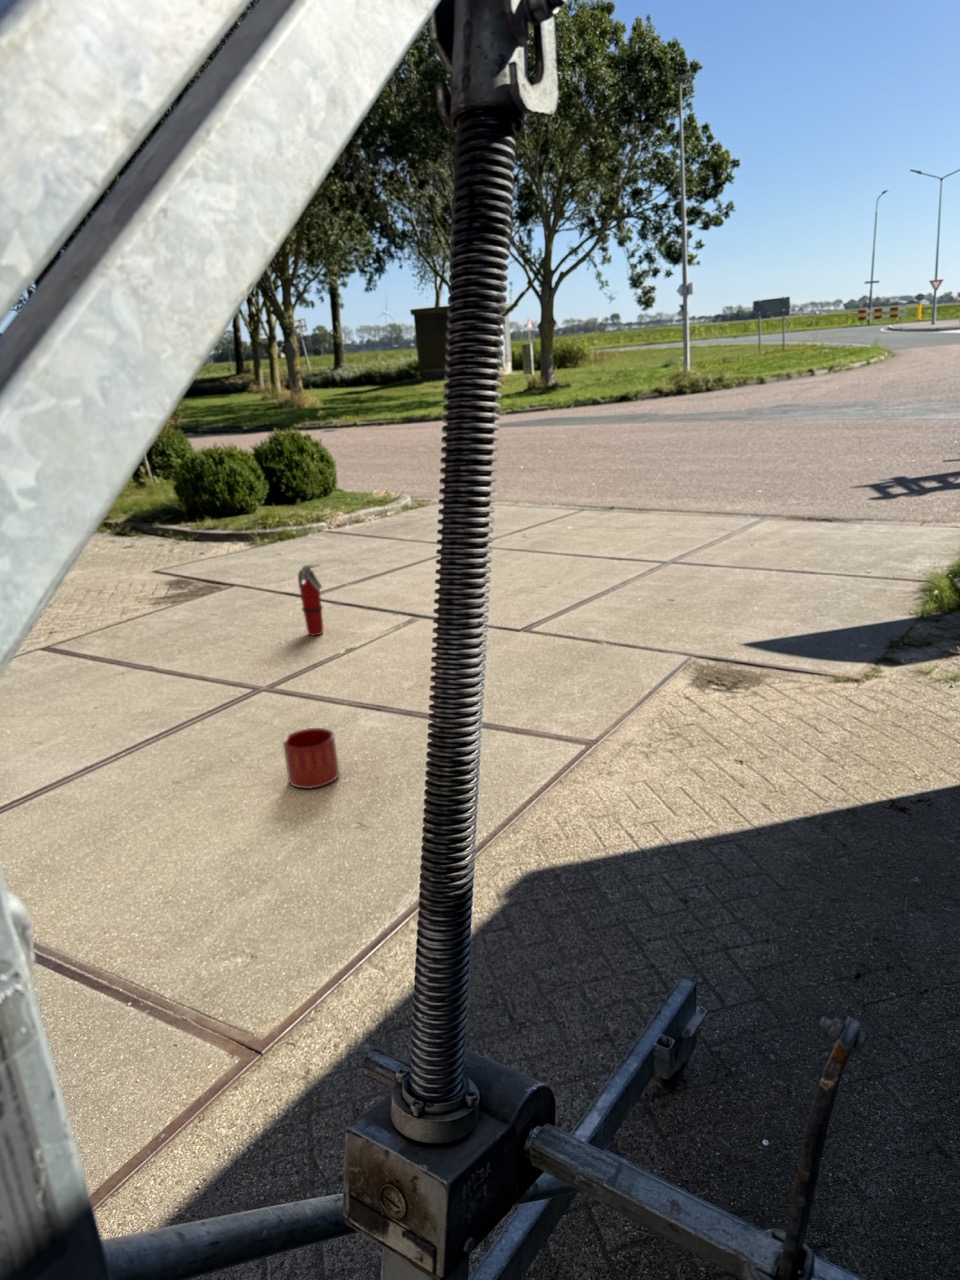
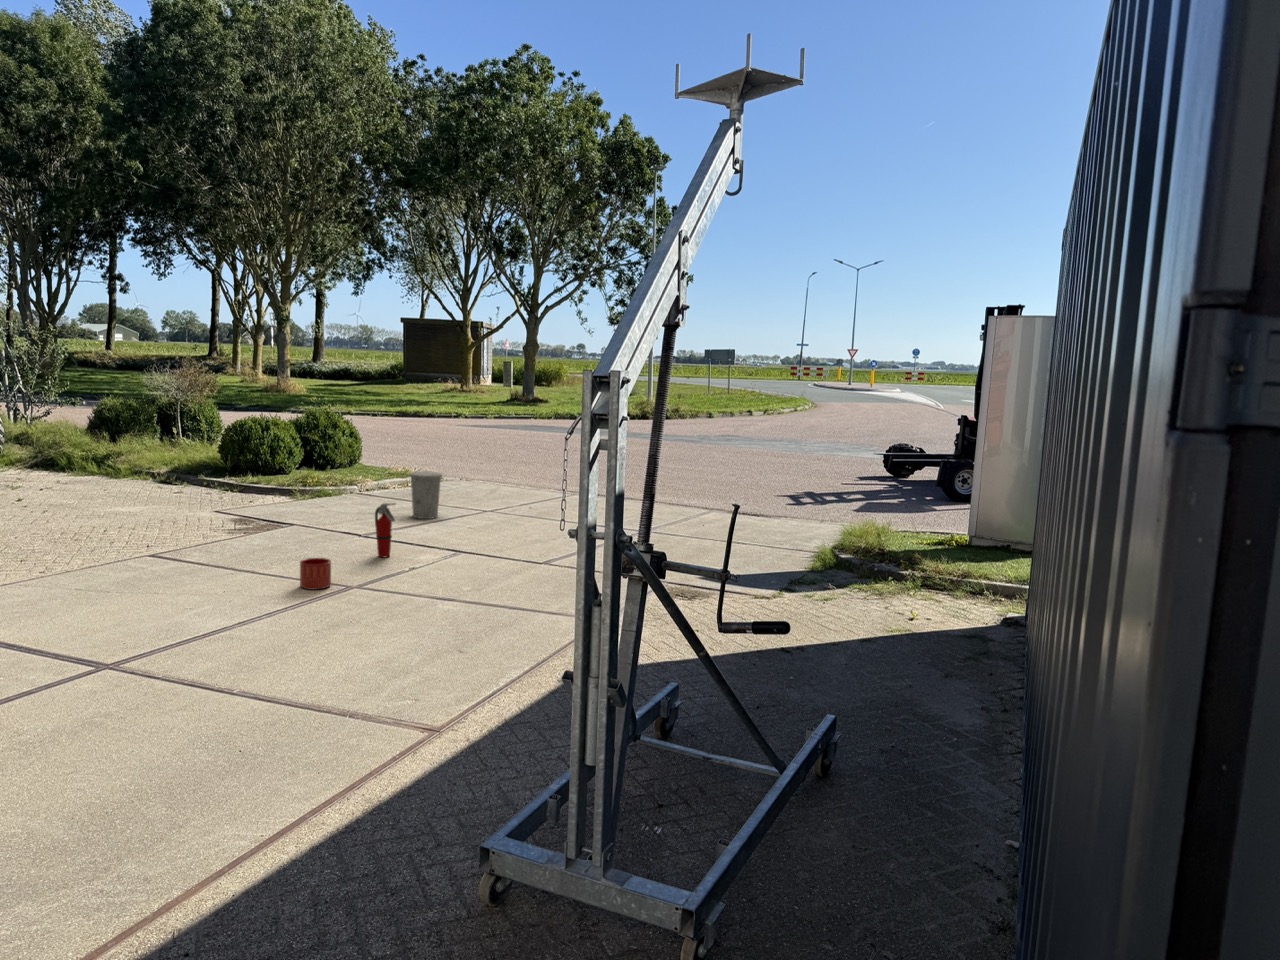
trash can: none [365,504,404,566] -> present [410,471,442,519]
planter: present [283,728,339,789] -> present [300,558,331,590]

